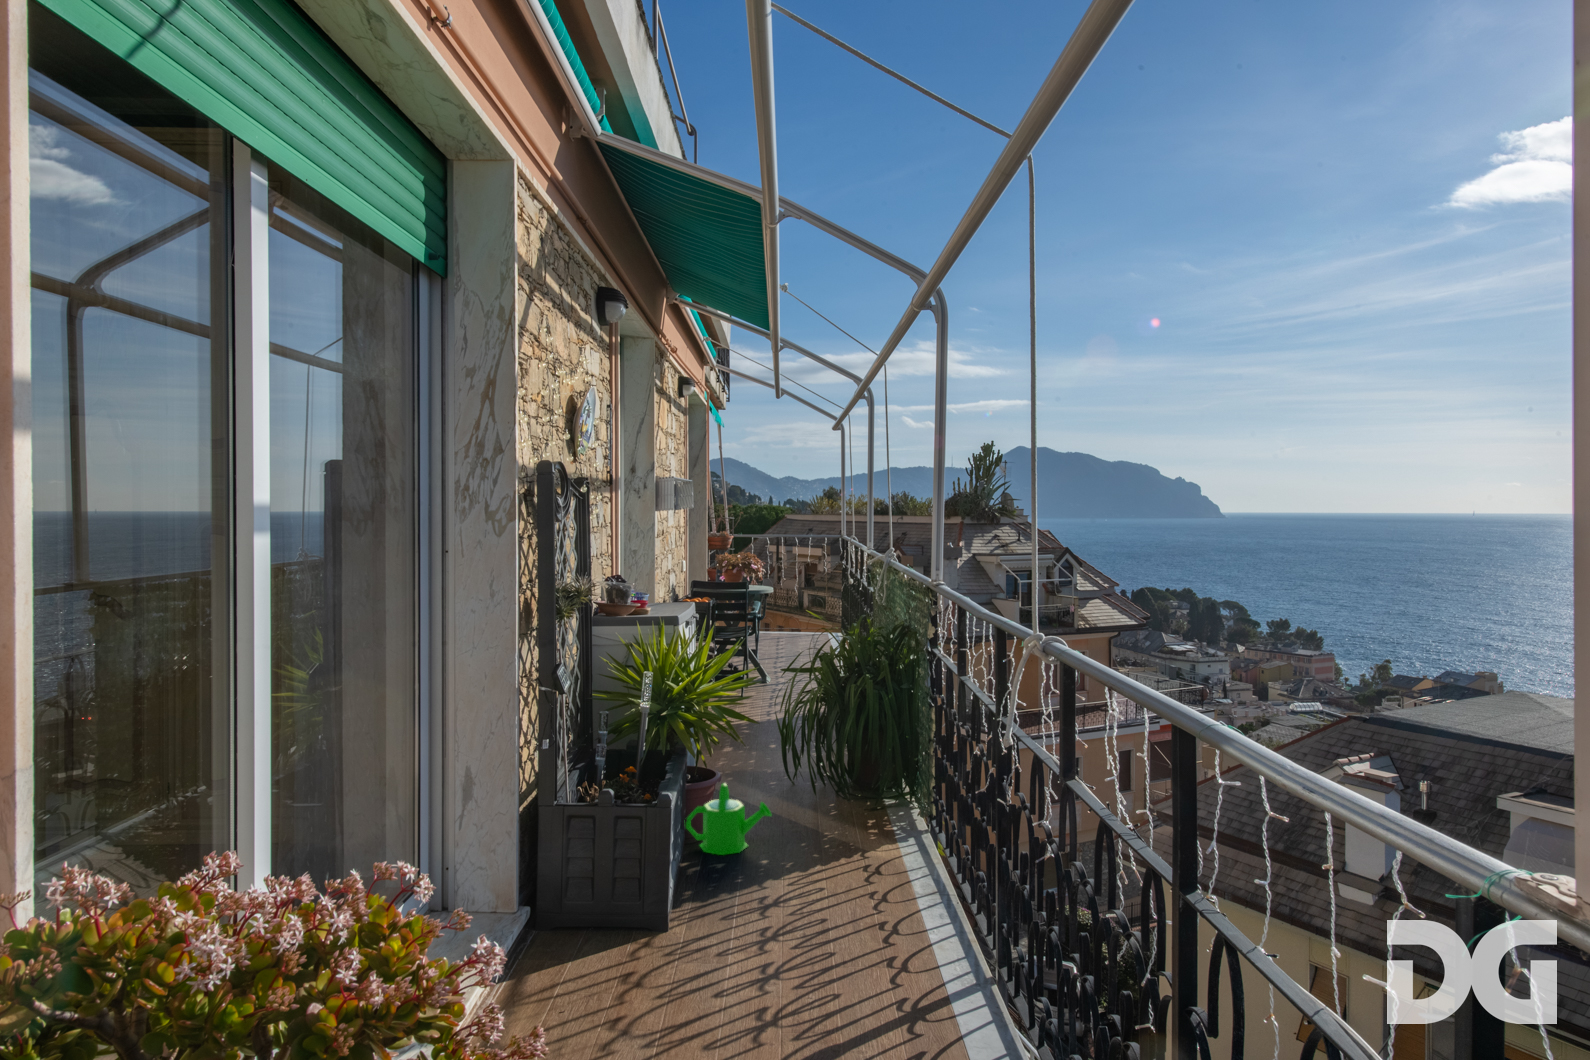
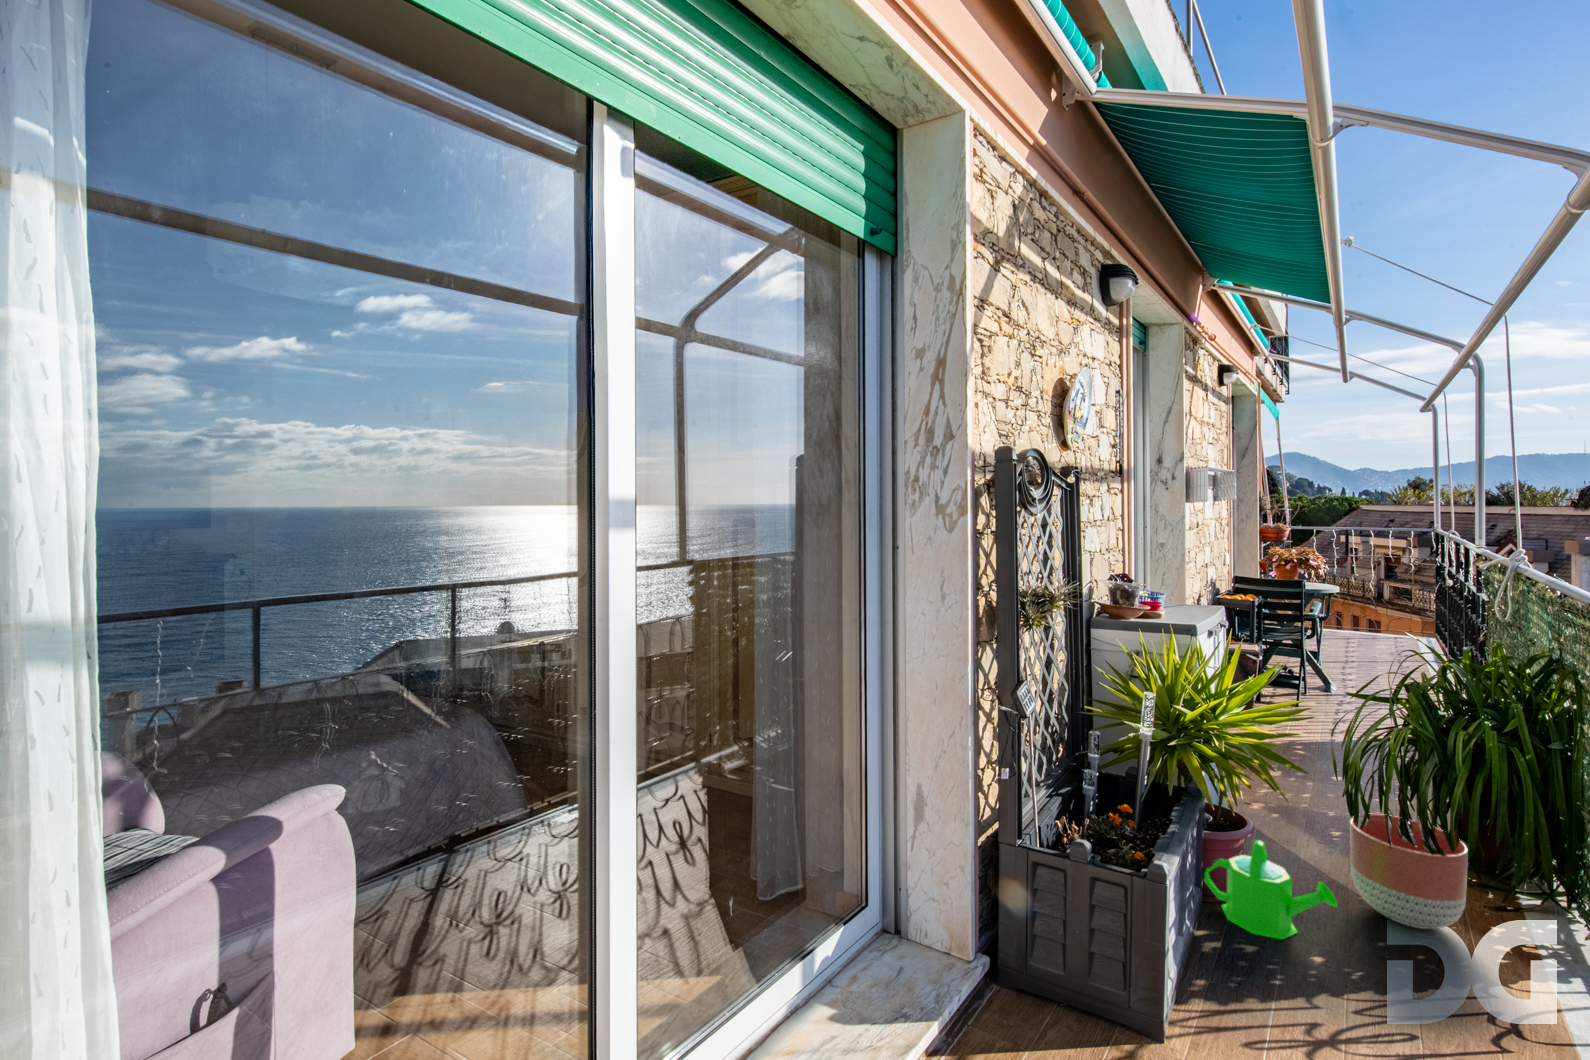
planter: none [779,749,840,822] -> present [1350,814,1468,929]

